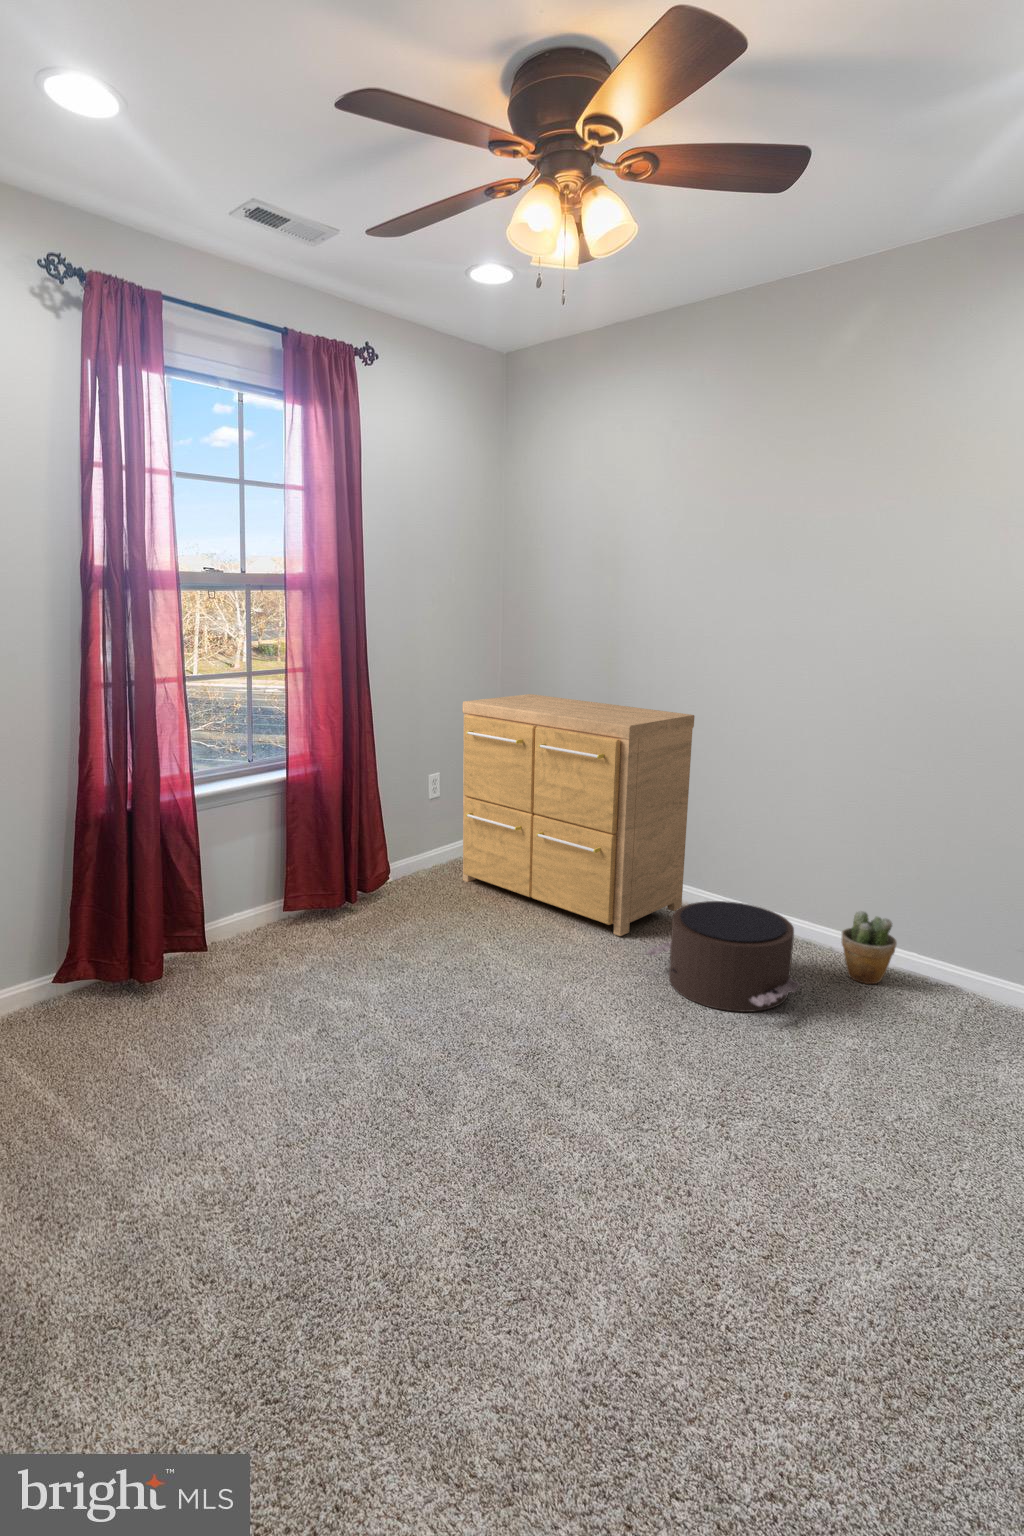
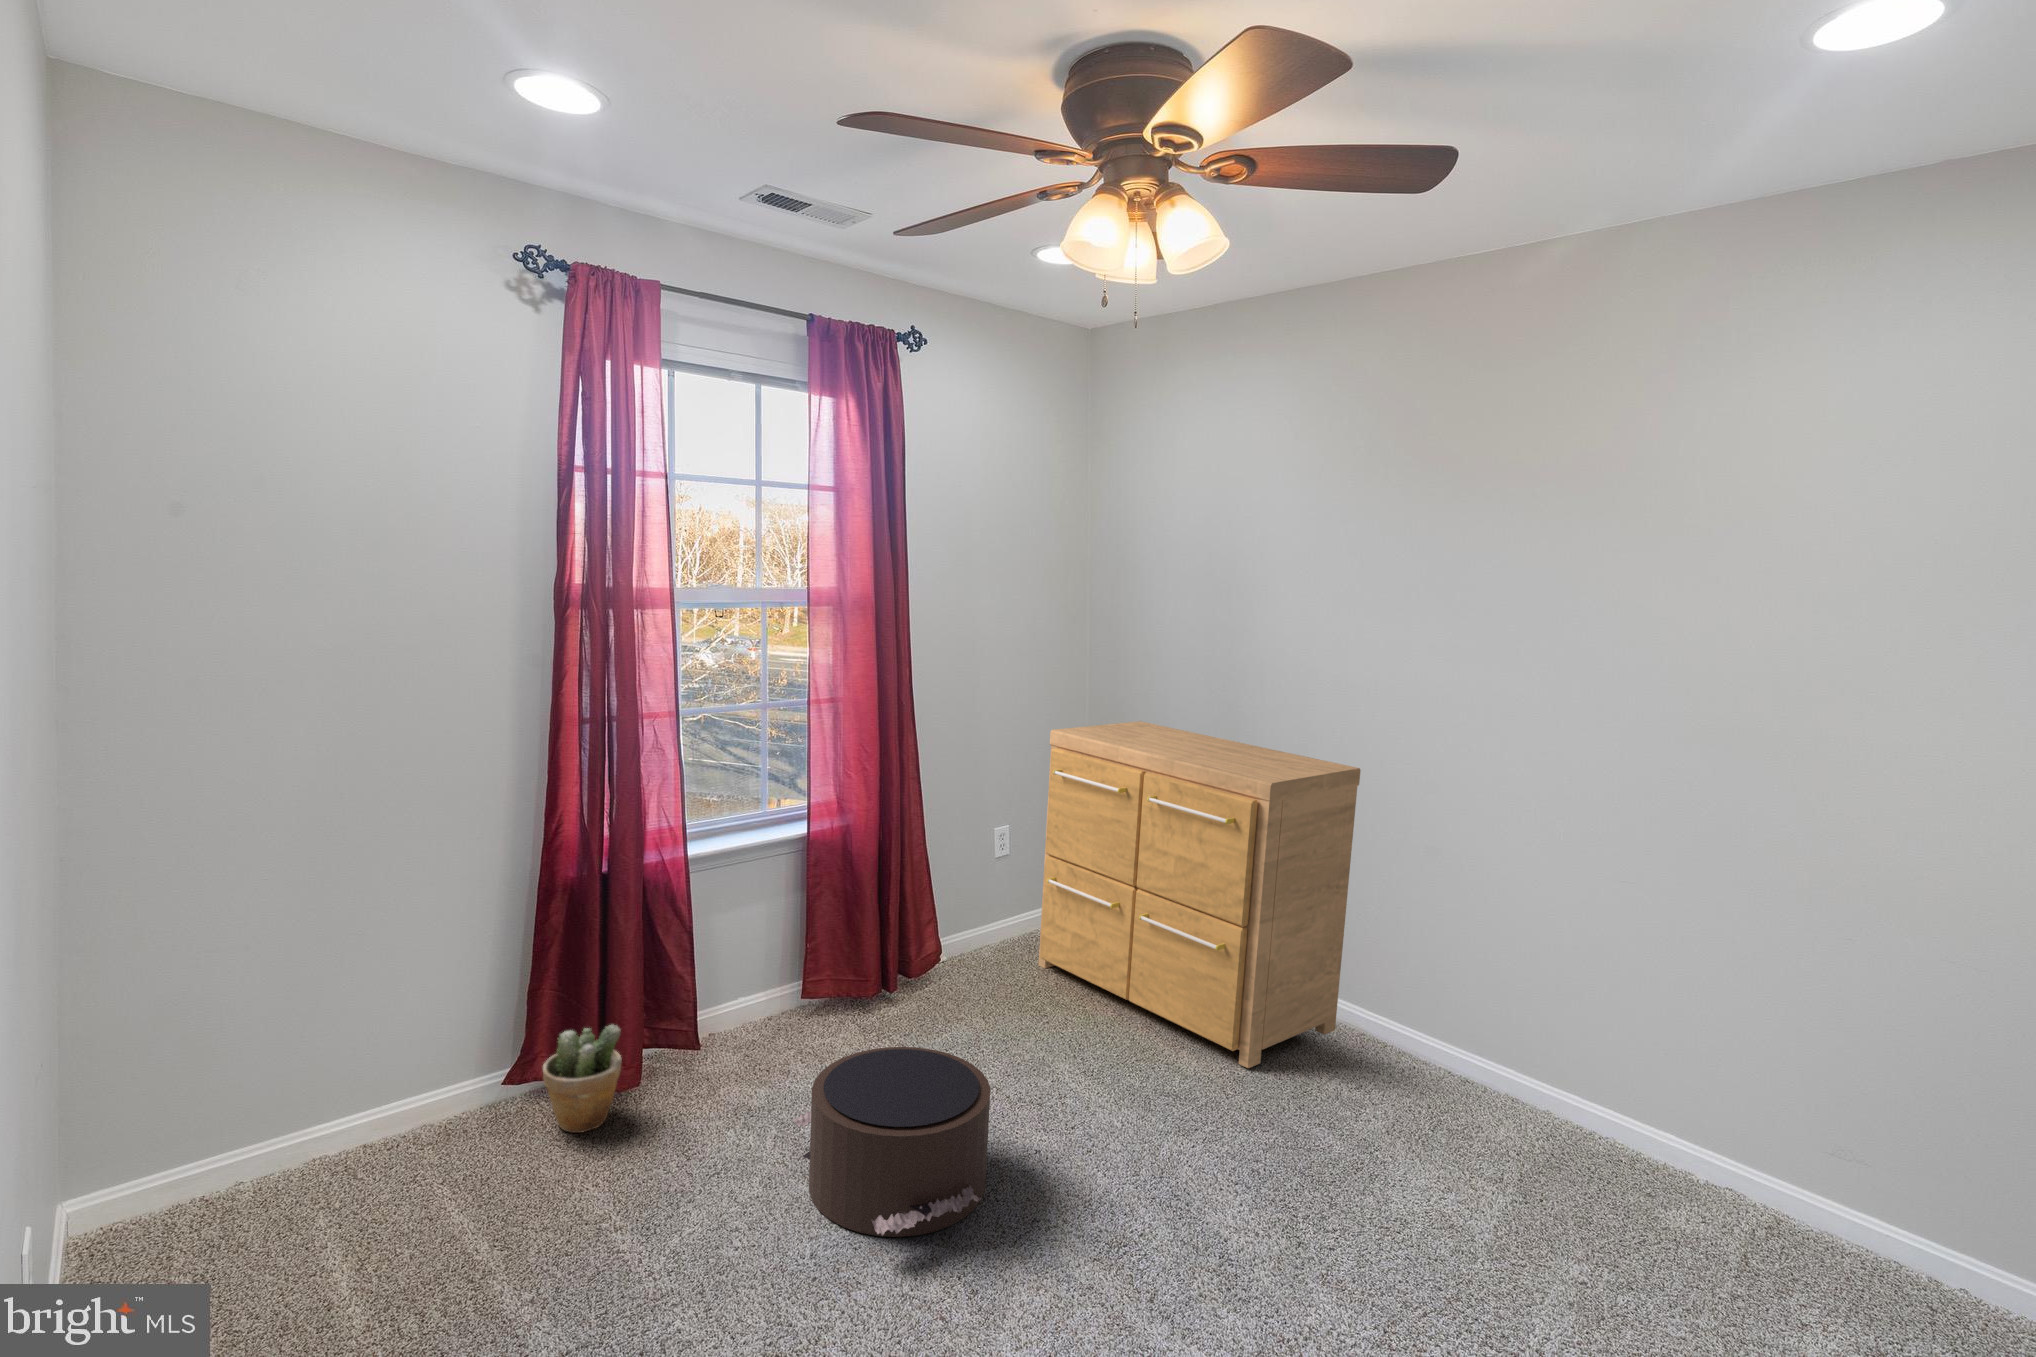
pouf: present [646,901,800,1012] -> present [793,1047,990,1237]
potted plant: present [842,911,897,984] -> present [543,1025,622,1133]

